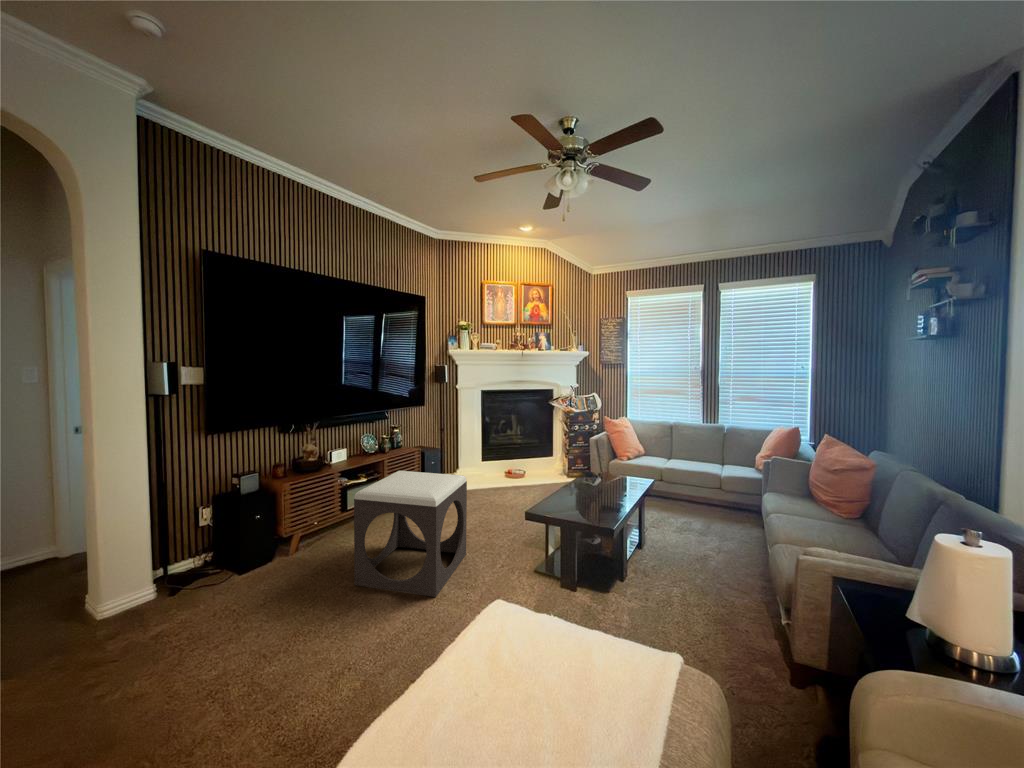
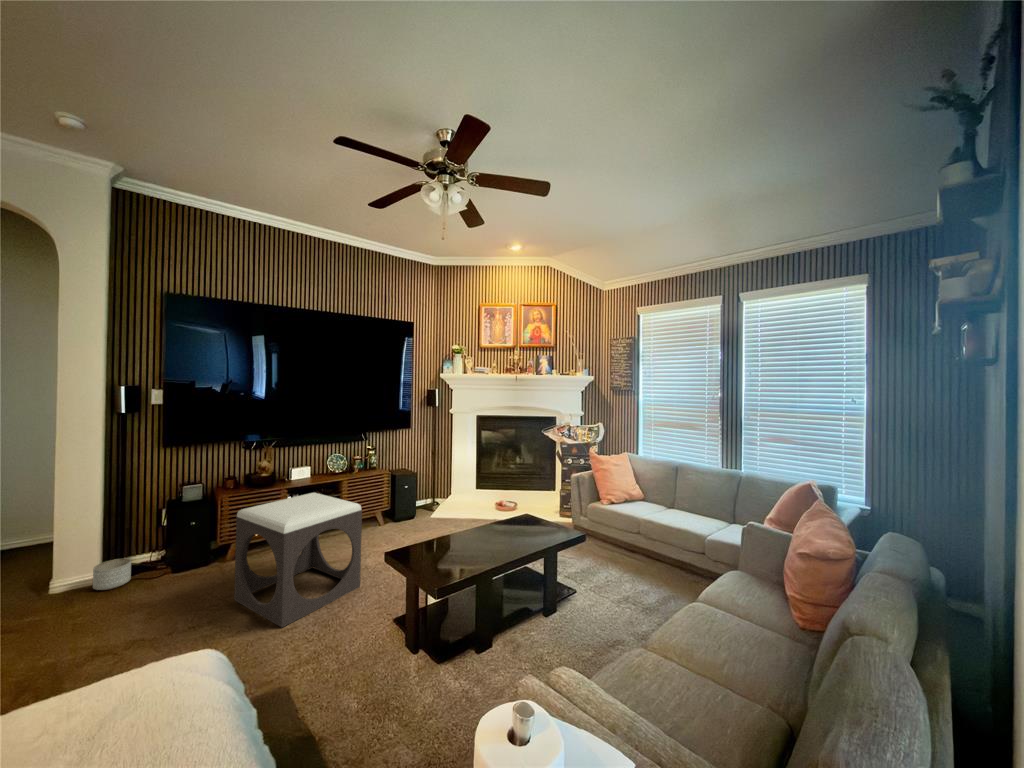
planter: none [157,565,199,604] -> present [93,558,131,590]

